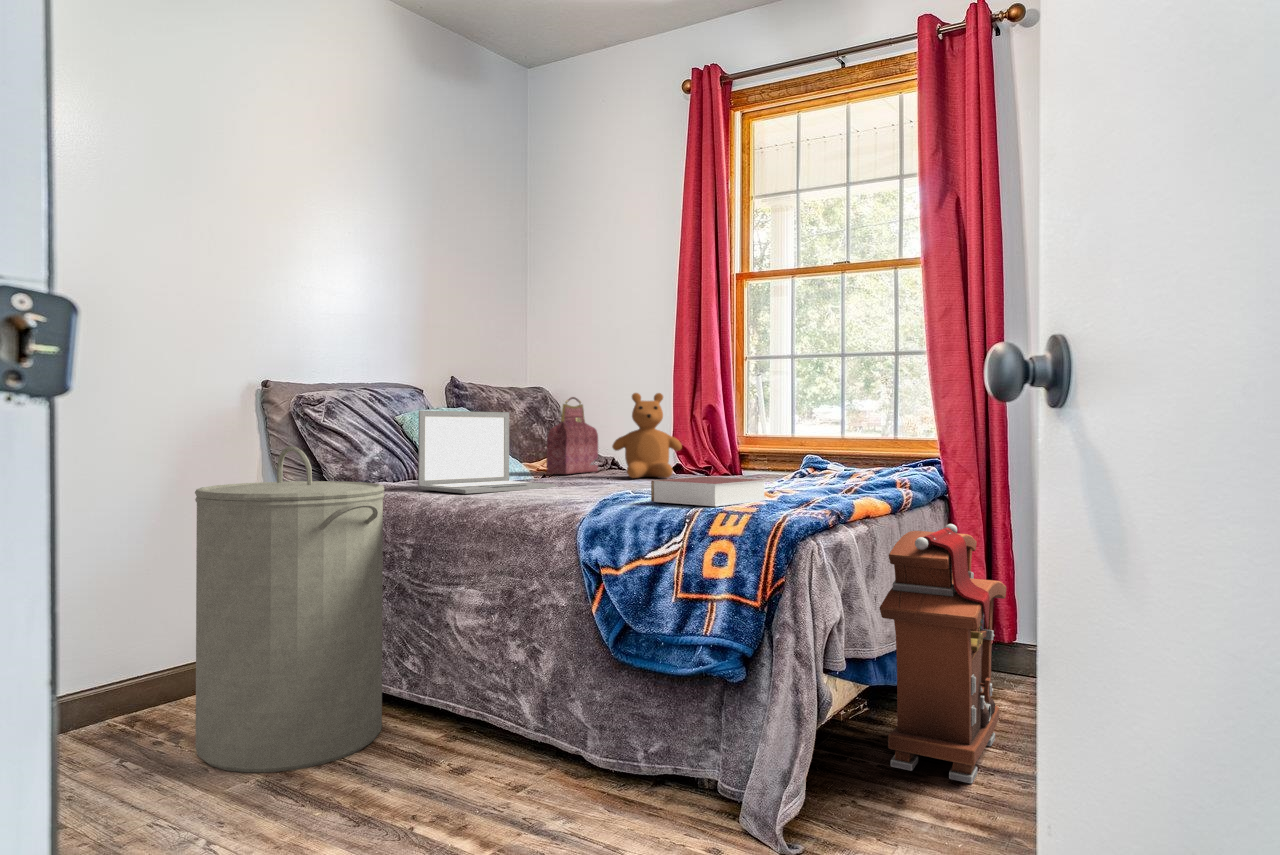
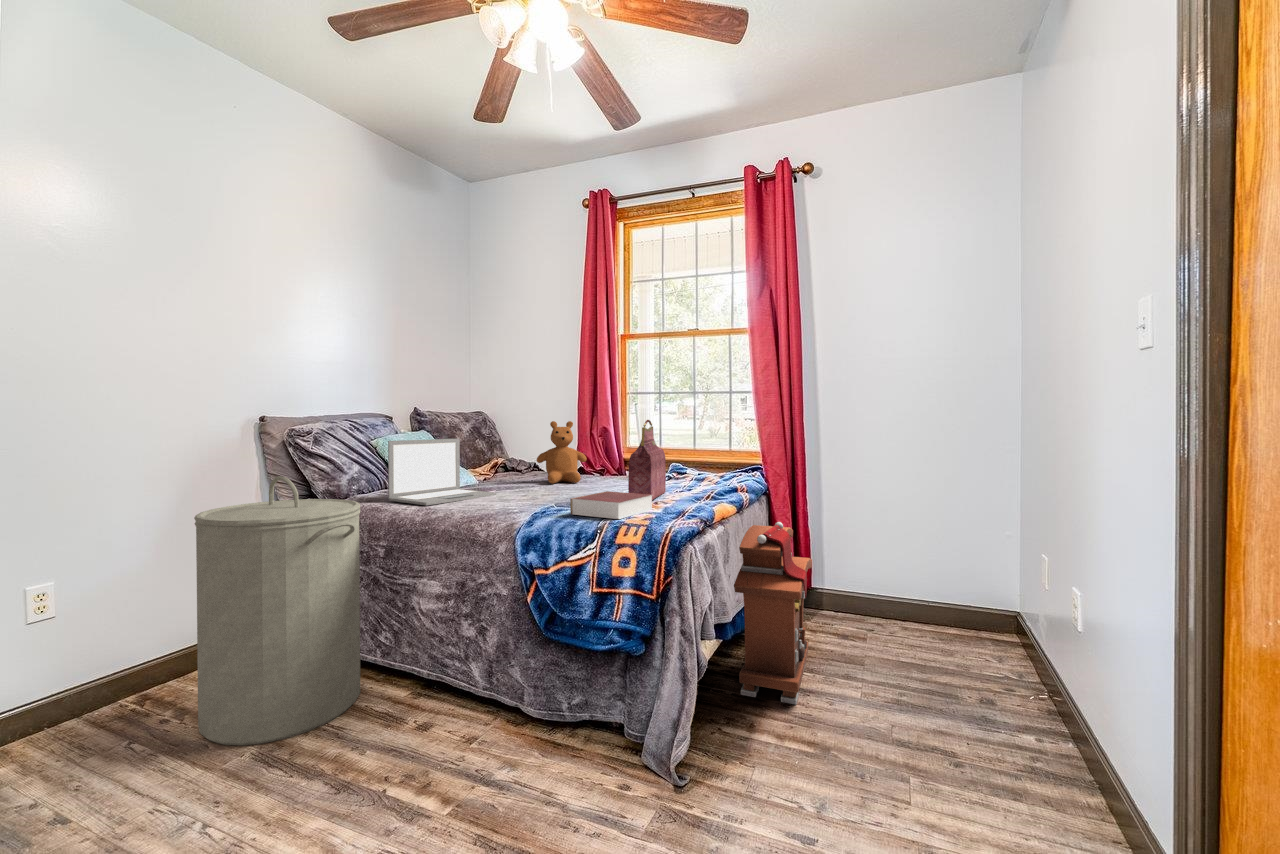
handbag: present [546,397,598,474] -> present [628,420,666,500]

